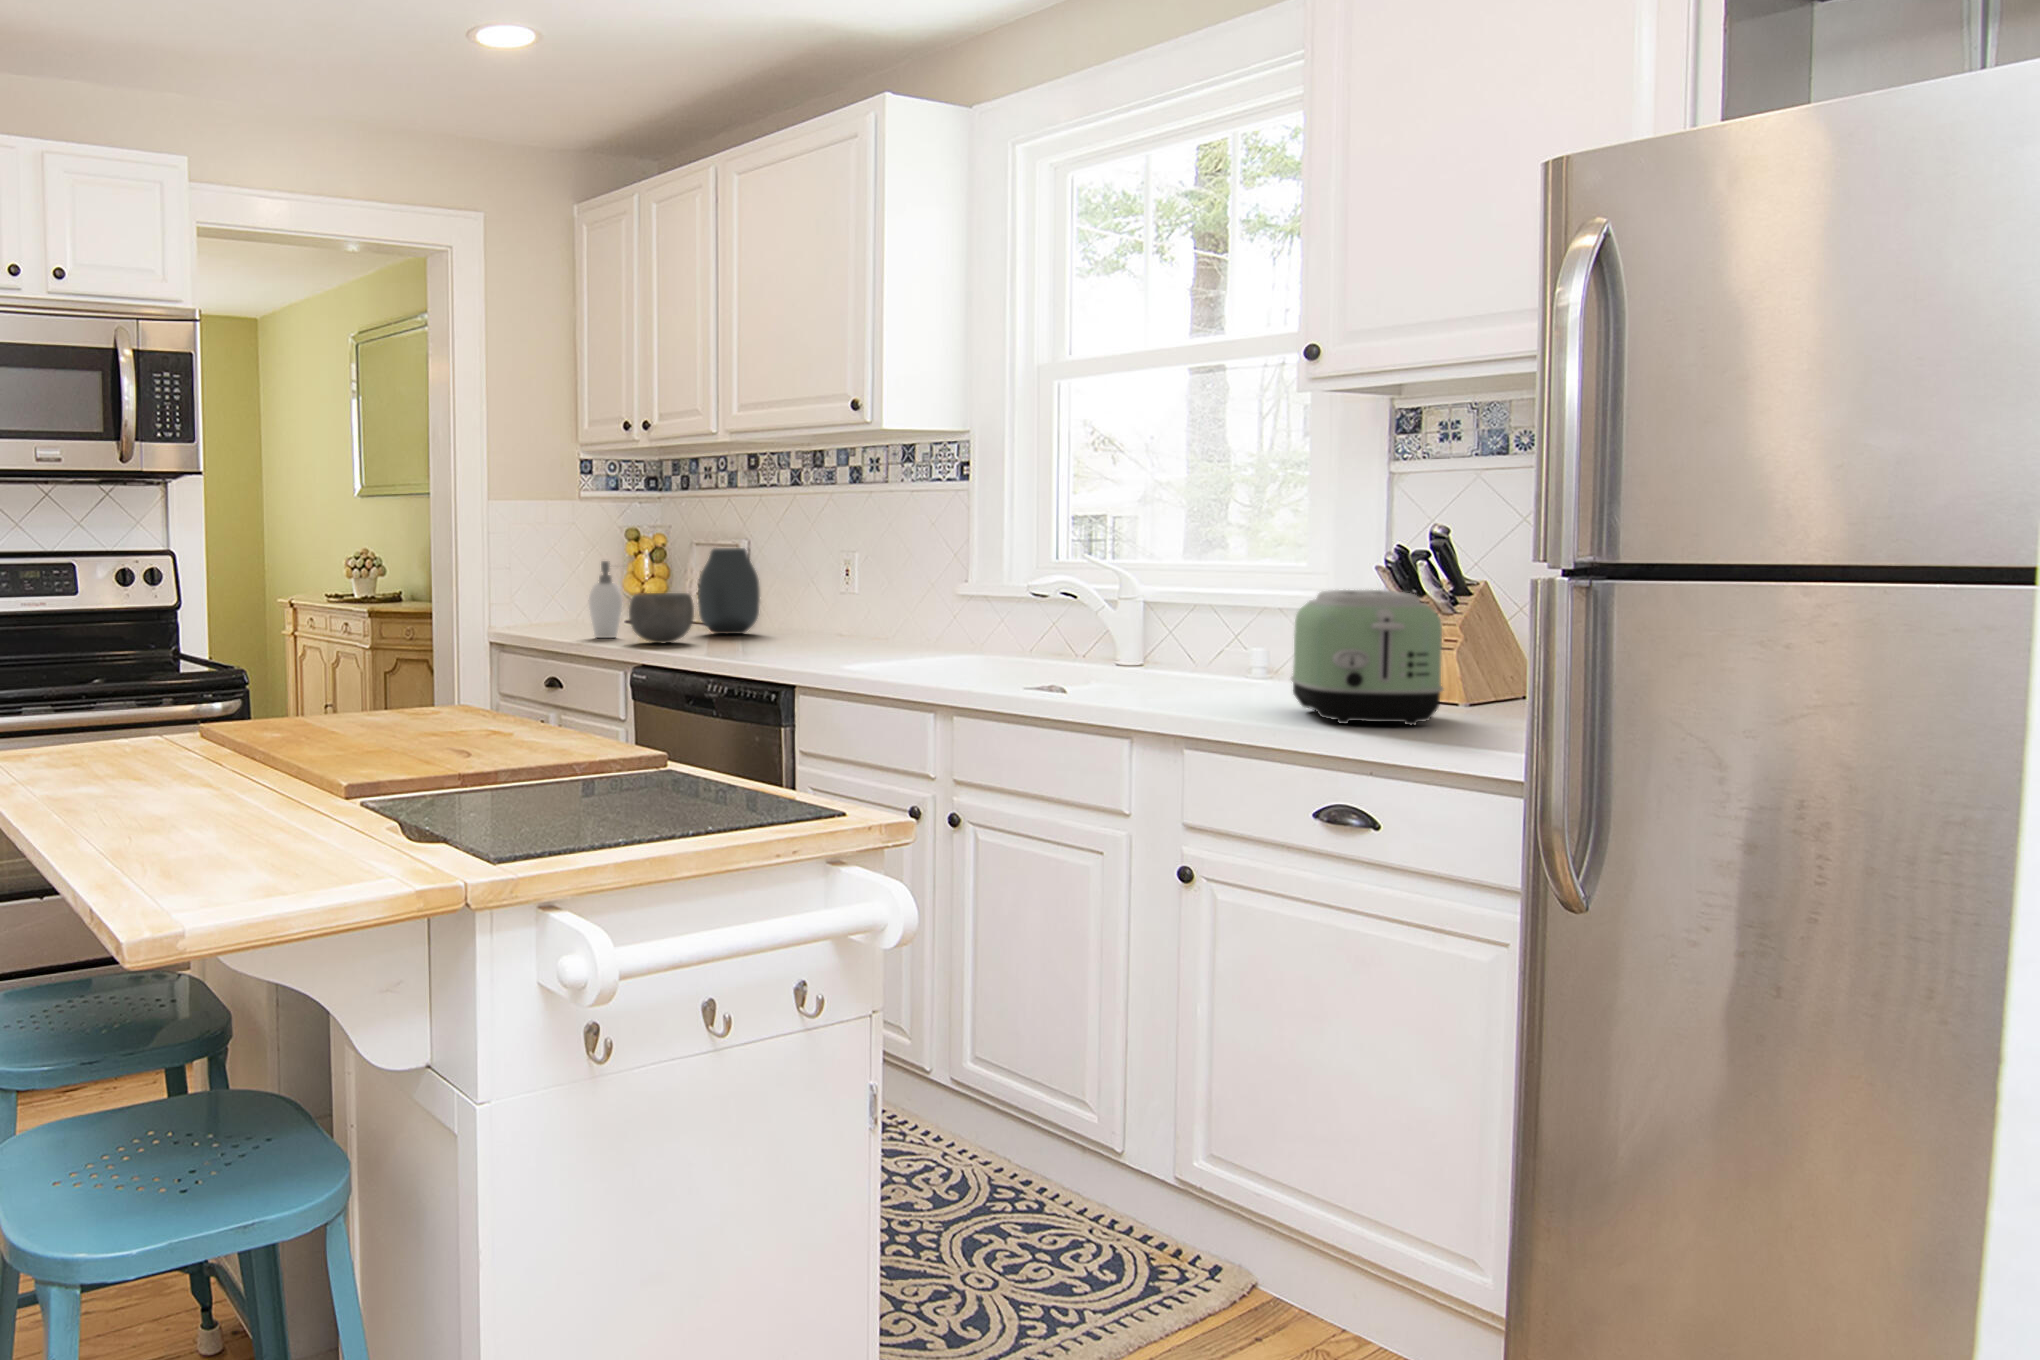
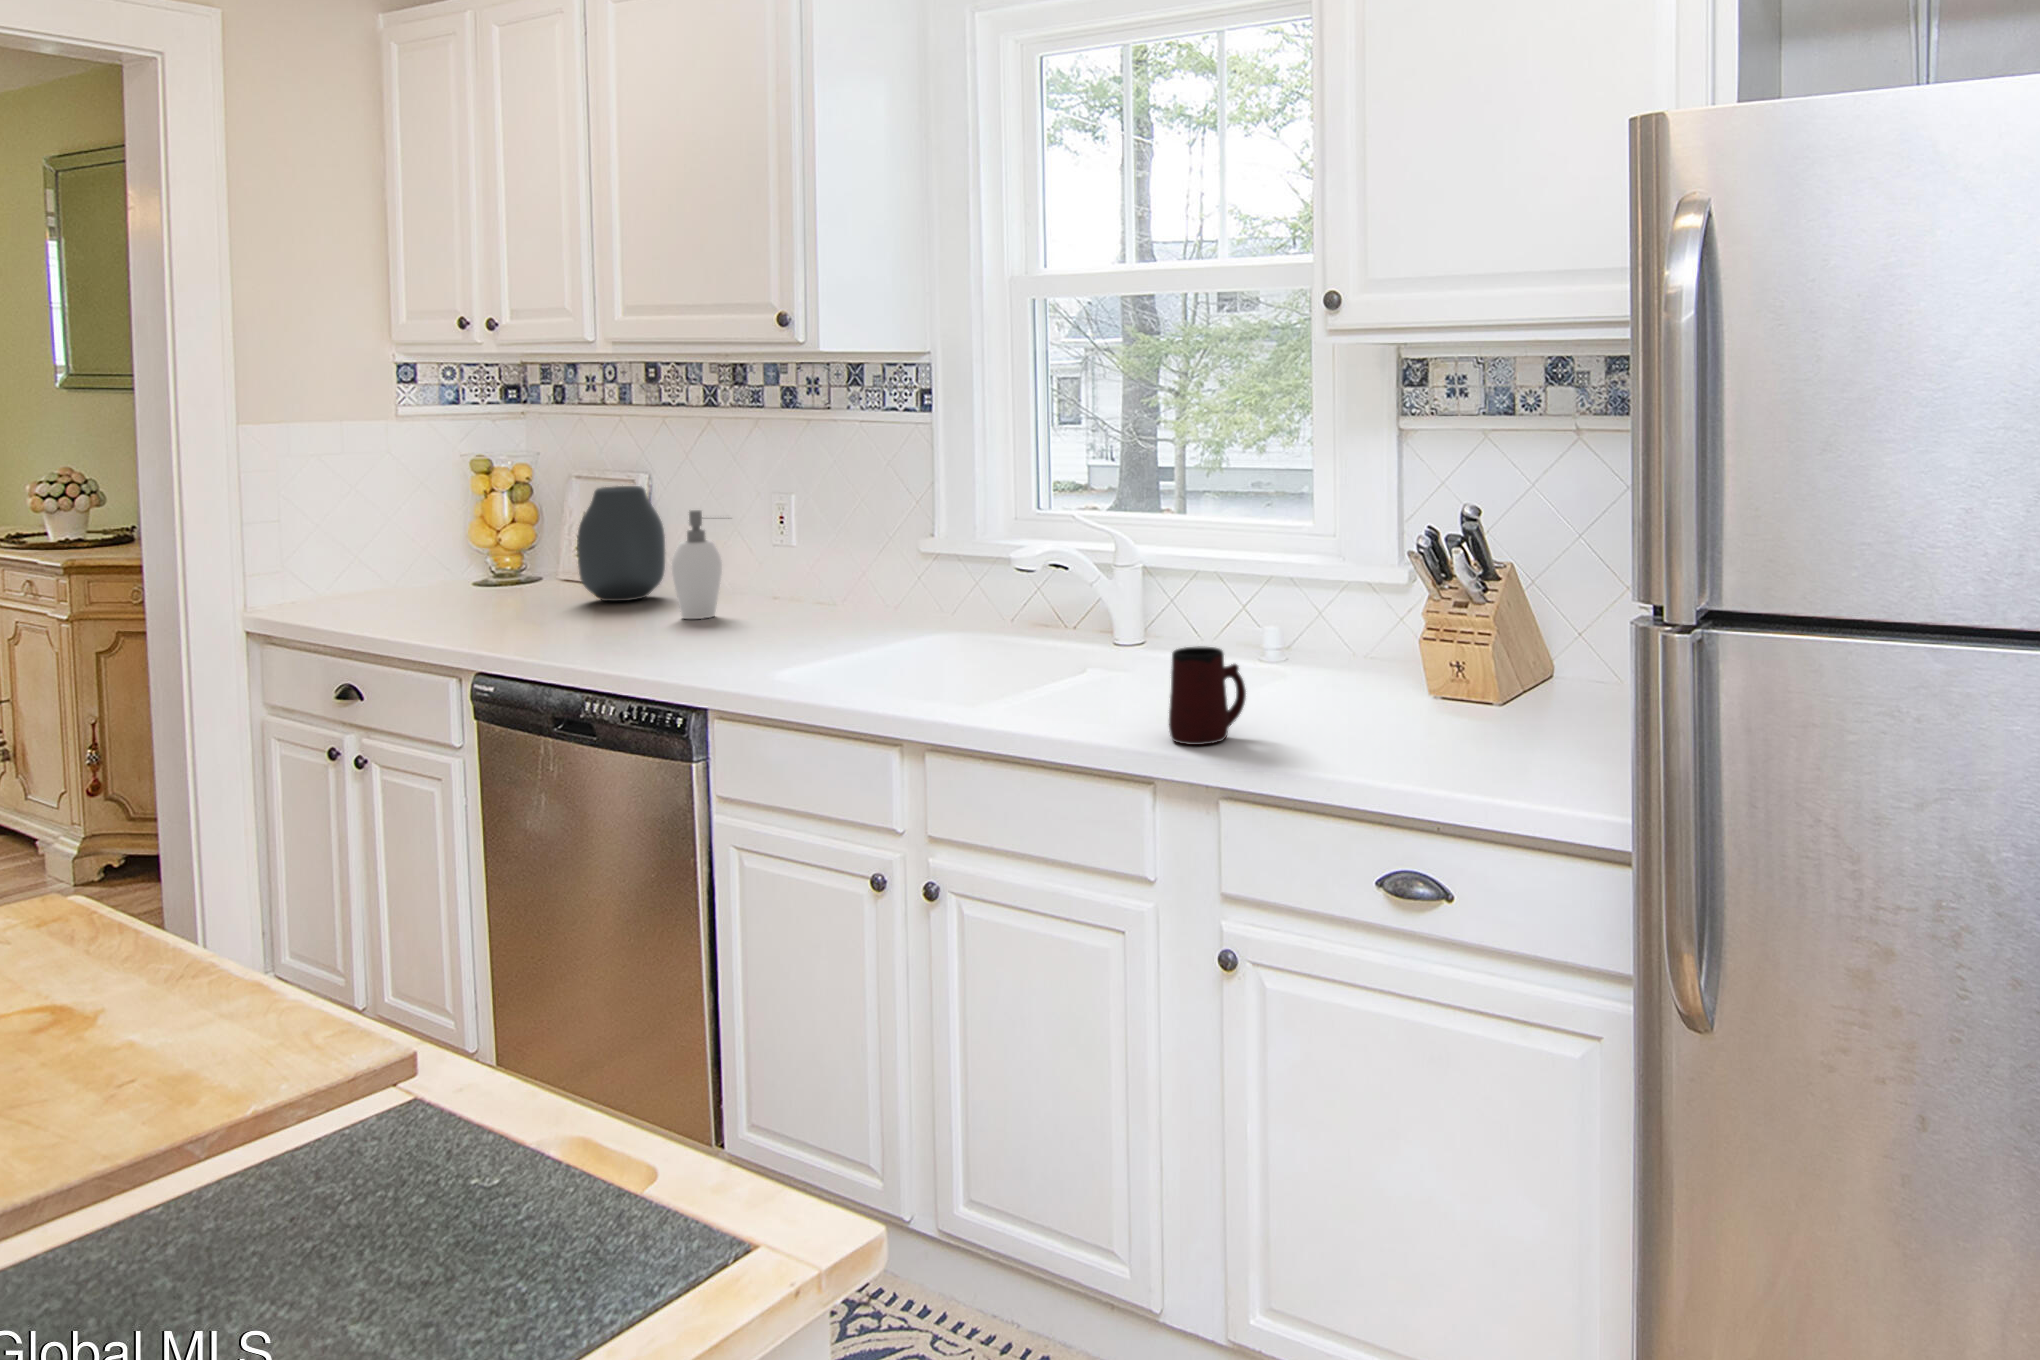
soap dispenser: present [589,561,622,638] -> present [672,510,729,619]
toaster: present [1291,590,1443,725] -> none [1329,583,1495,758]
ceramic bowl: present [629,593,694,643] -> none [467,556,567,630]
mug: none [1146,636,1215,710] -> present [1169,646,1246,745]

